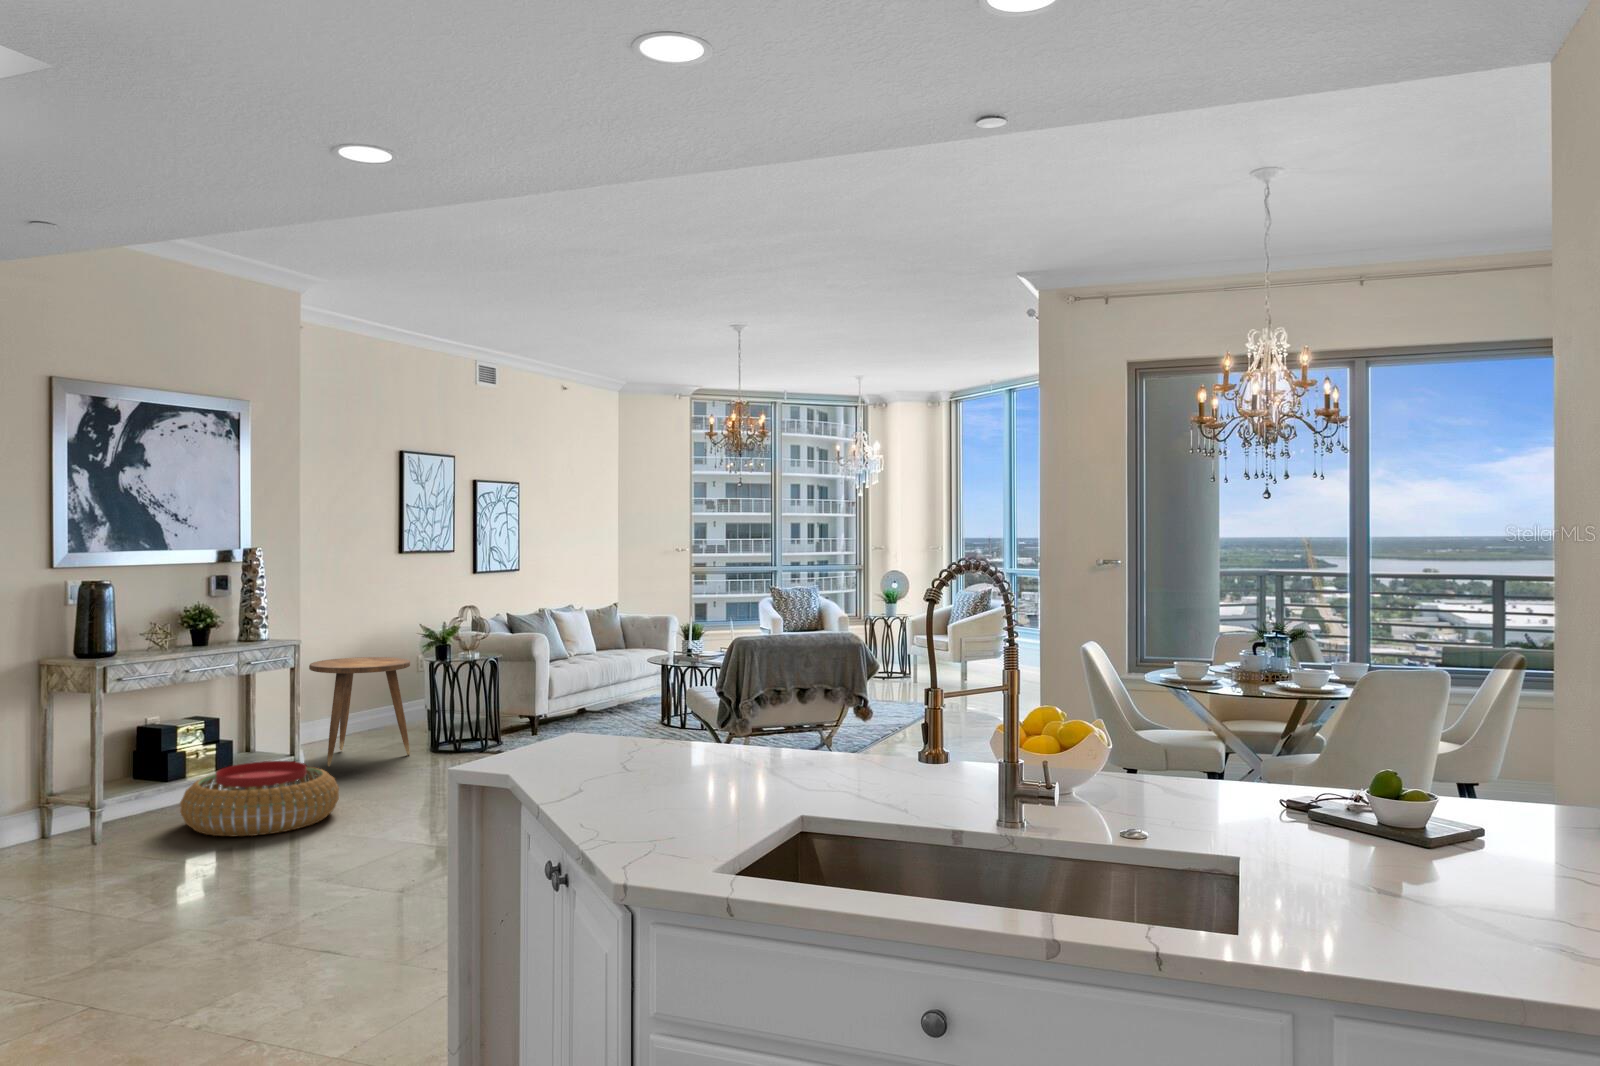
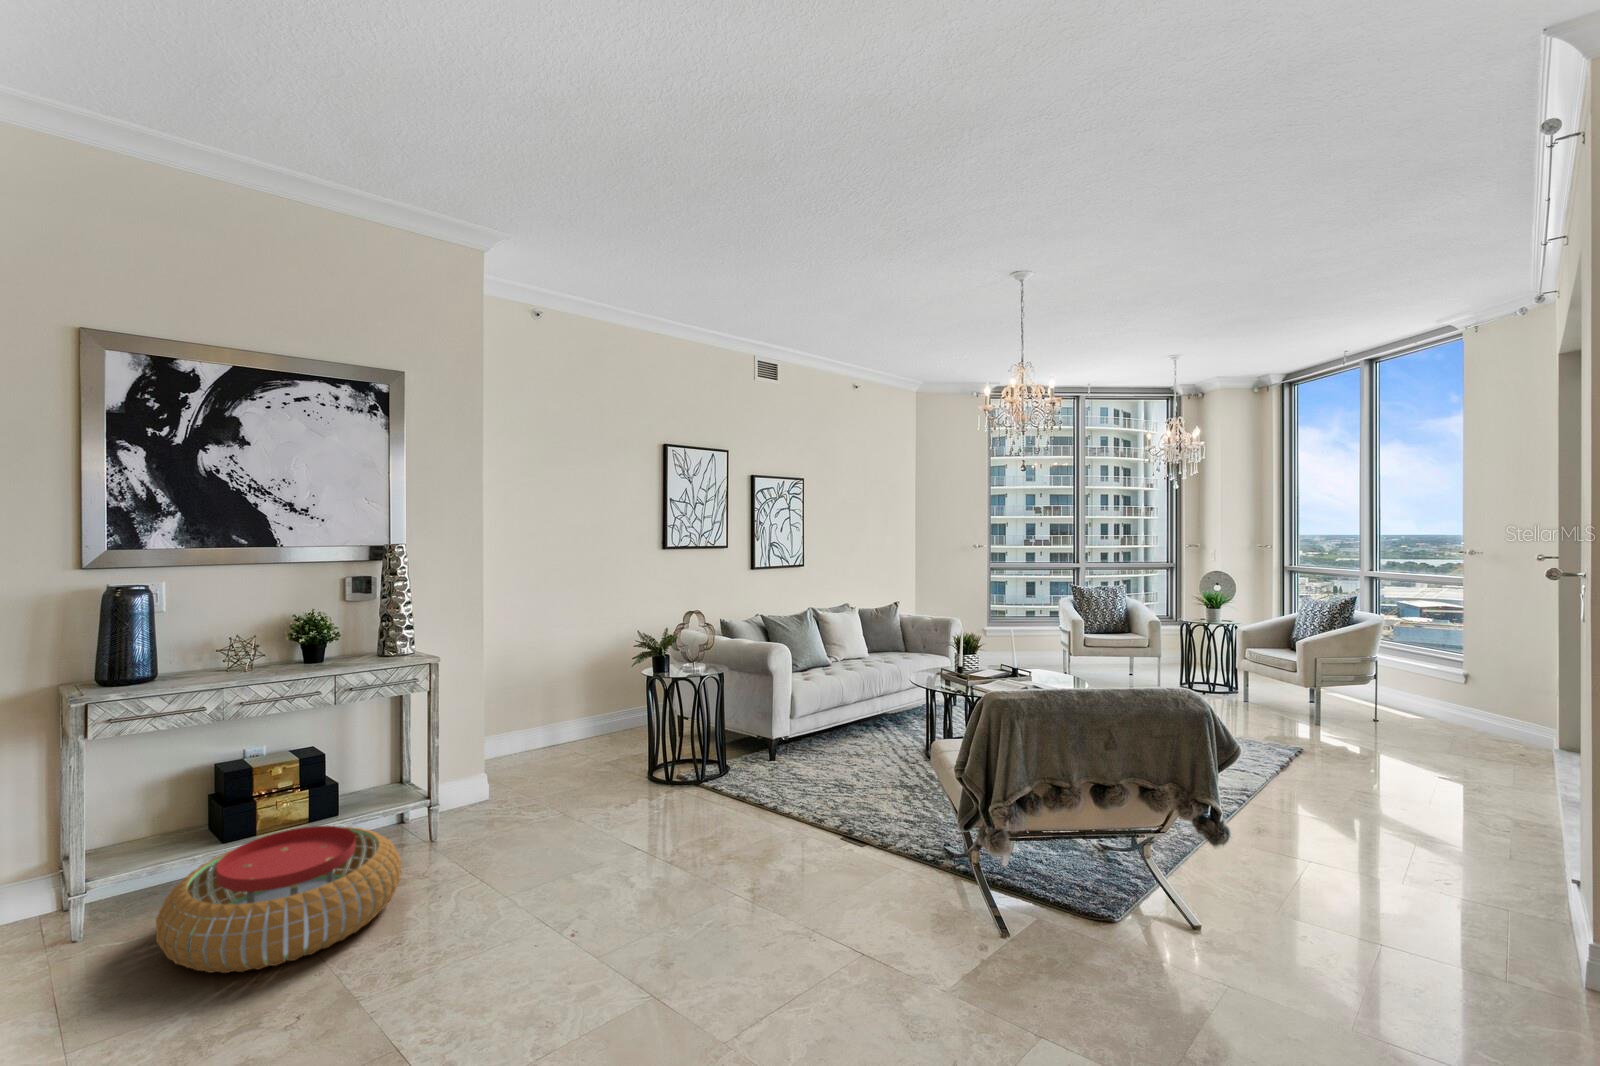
side table: present [309,657,410,766] -> none [514,660,623,788]

